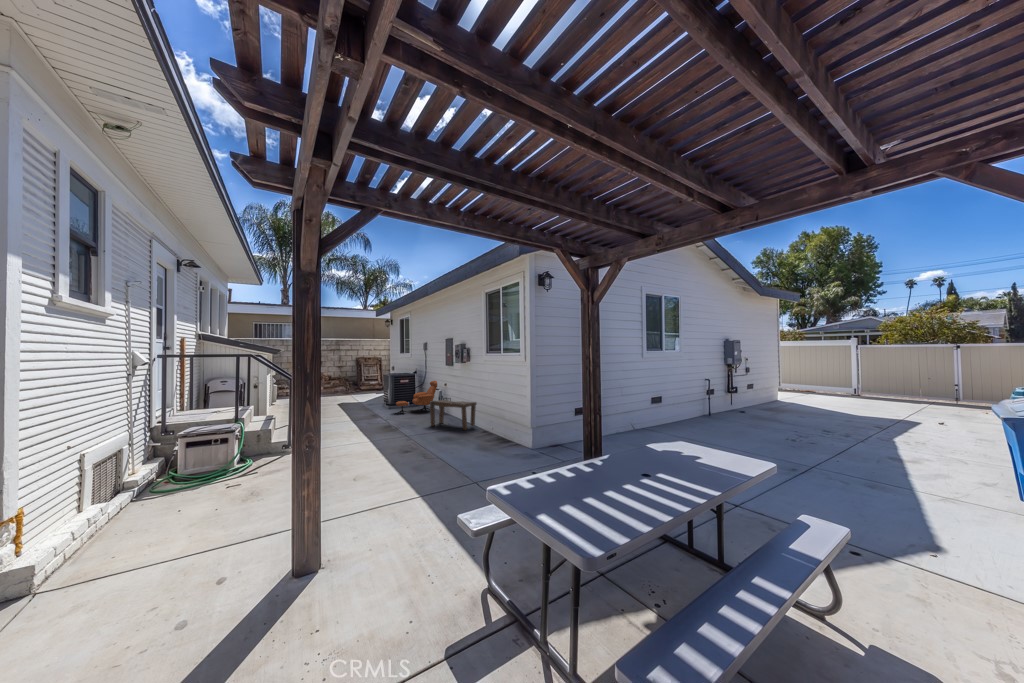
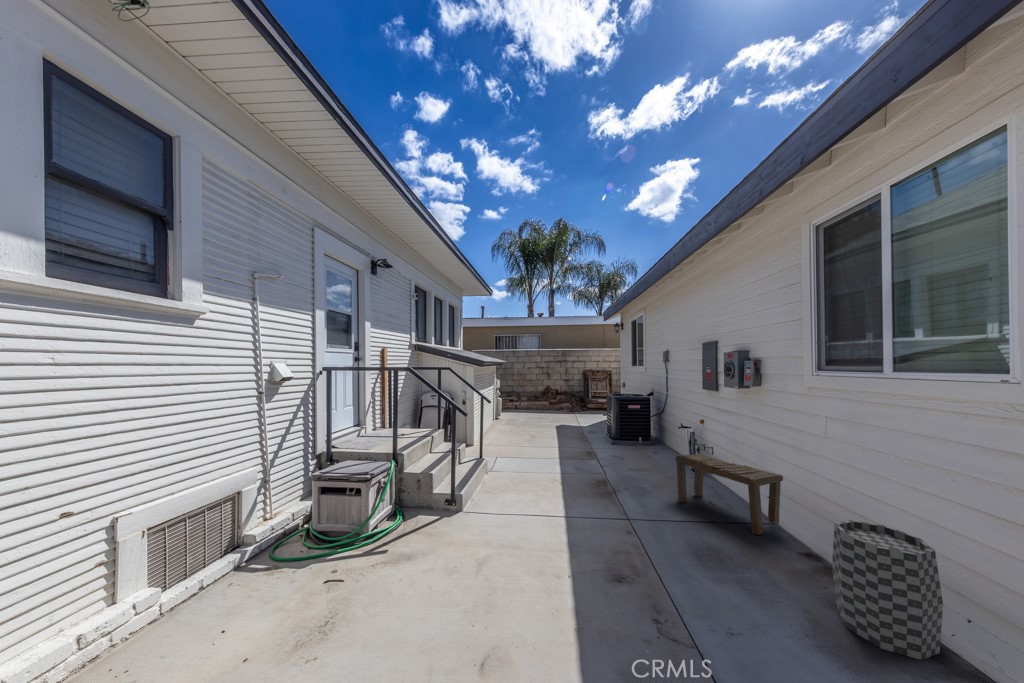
lounge chair: present [395,381,437,414] -> none [618,411,687,463]
trash can: none [483,408,509,445] -> present [832,520,943,660]

